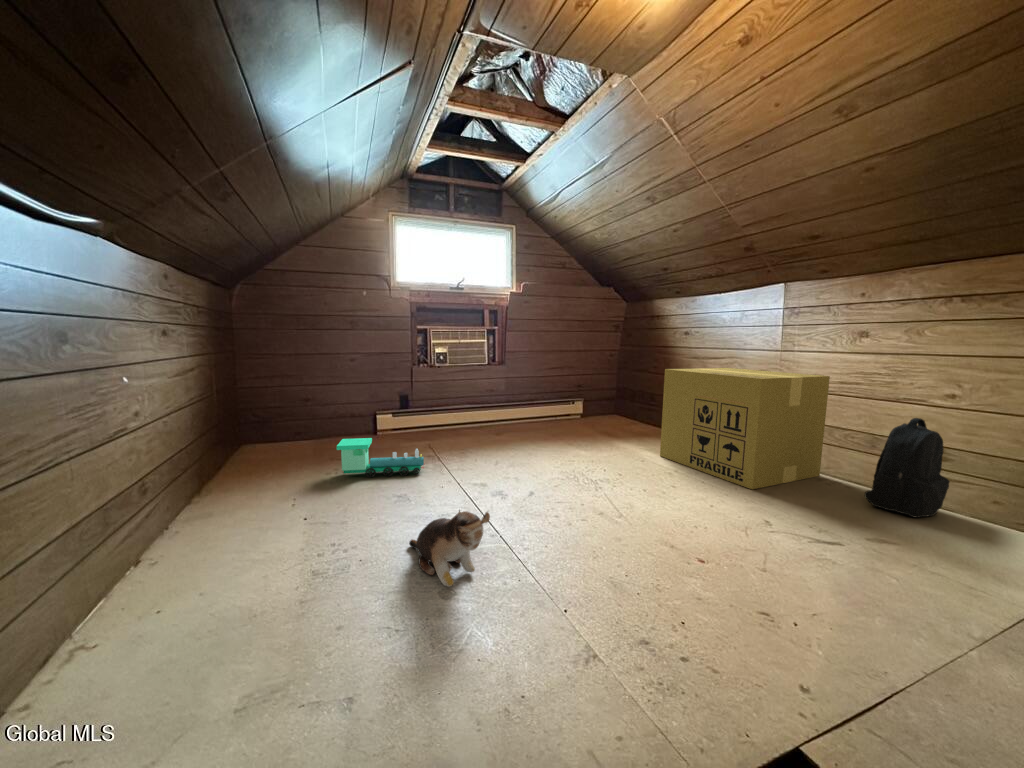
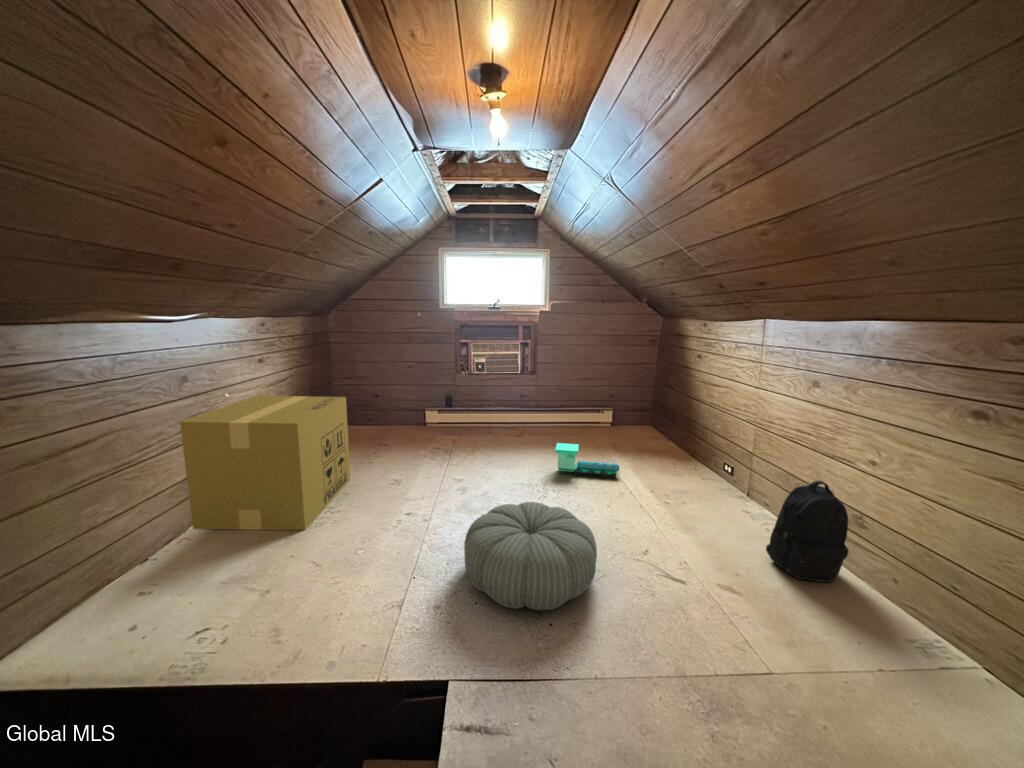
cardboard box: present [660,368,830,489] -> present [180,396,350,530]
toy train: present [337,438,425,477] -> present [555,443,620,478]
pouf: none [626,481,828,616] -> present [464,502,597,610]
plush toy: present [409,511,490,587] -> none [352,498,381,543]

